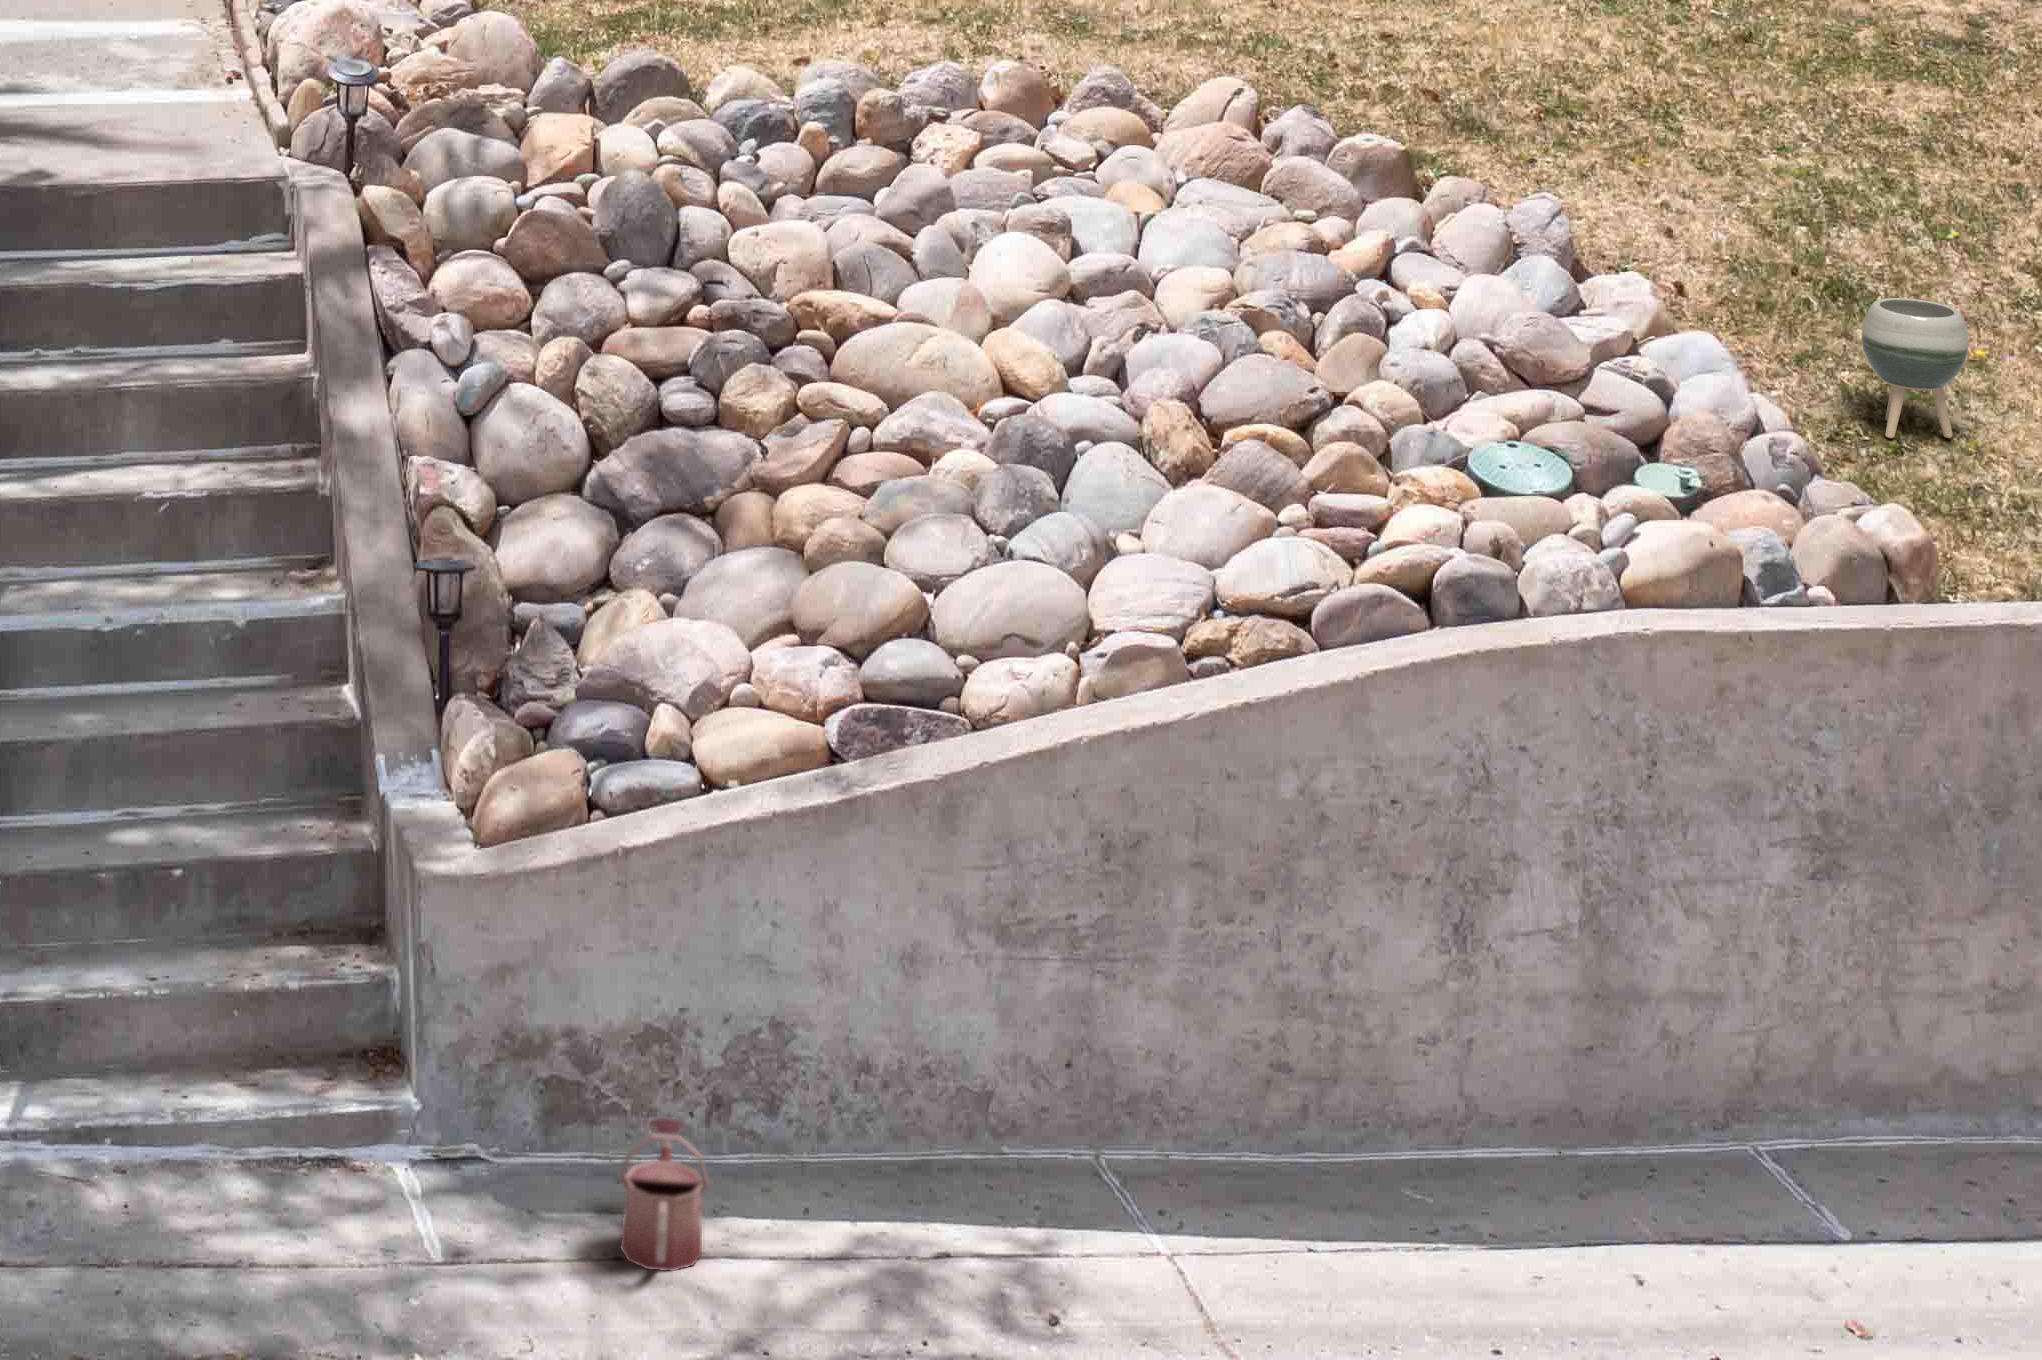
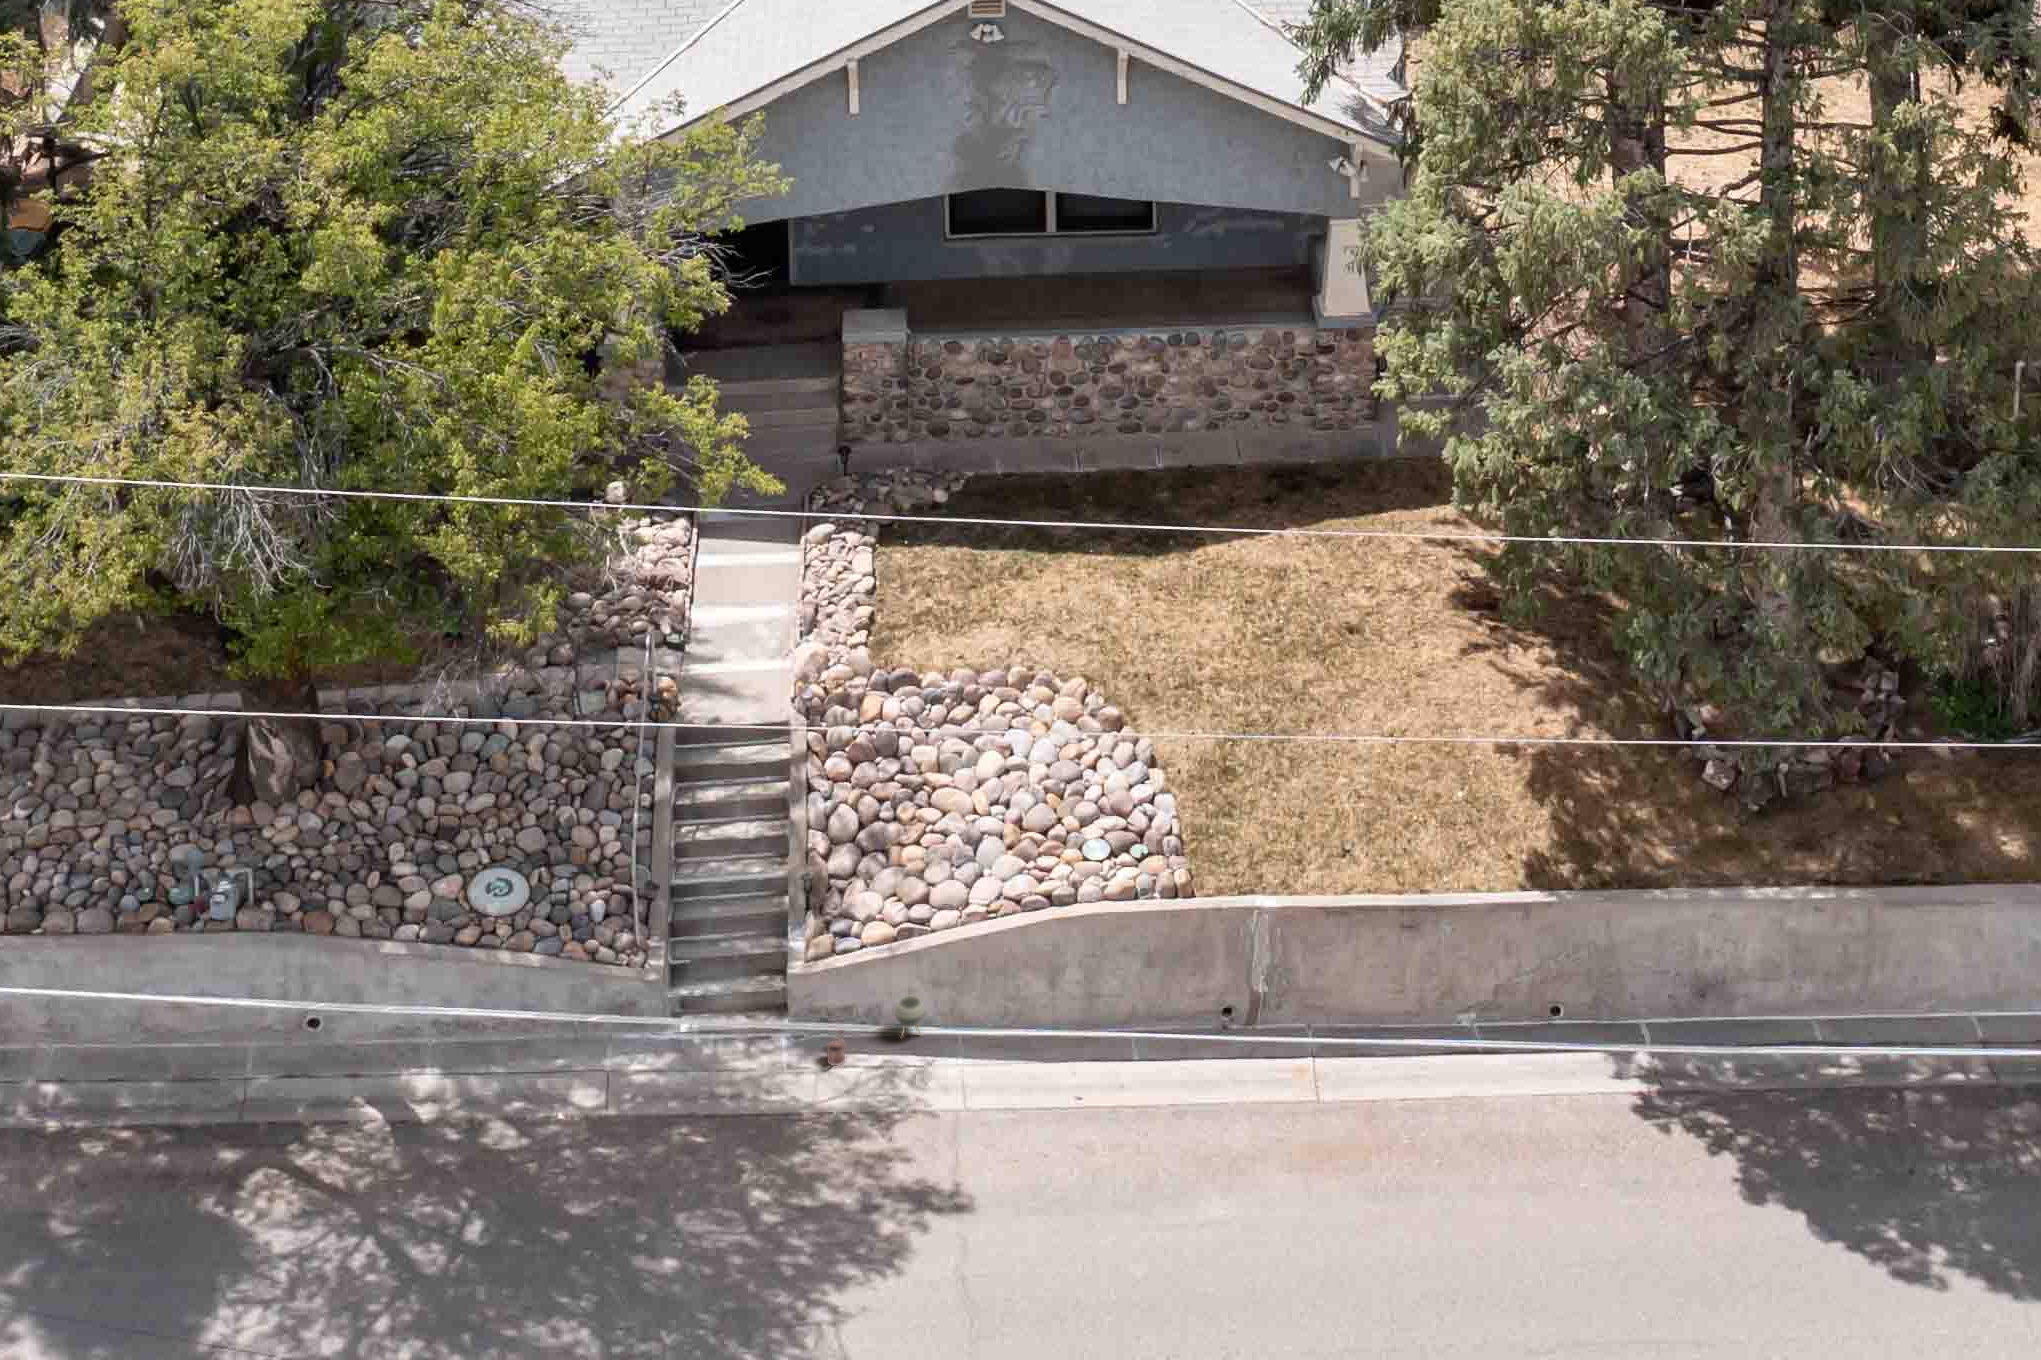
planter: present [1862,298,1969,438] -> present [895,996,924,1038]

